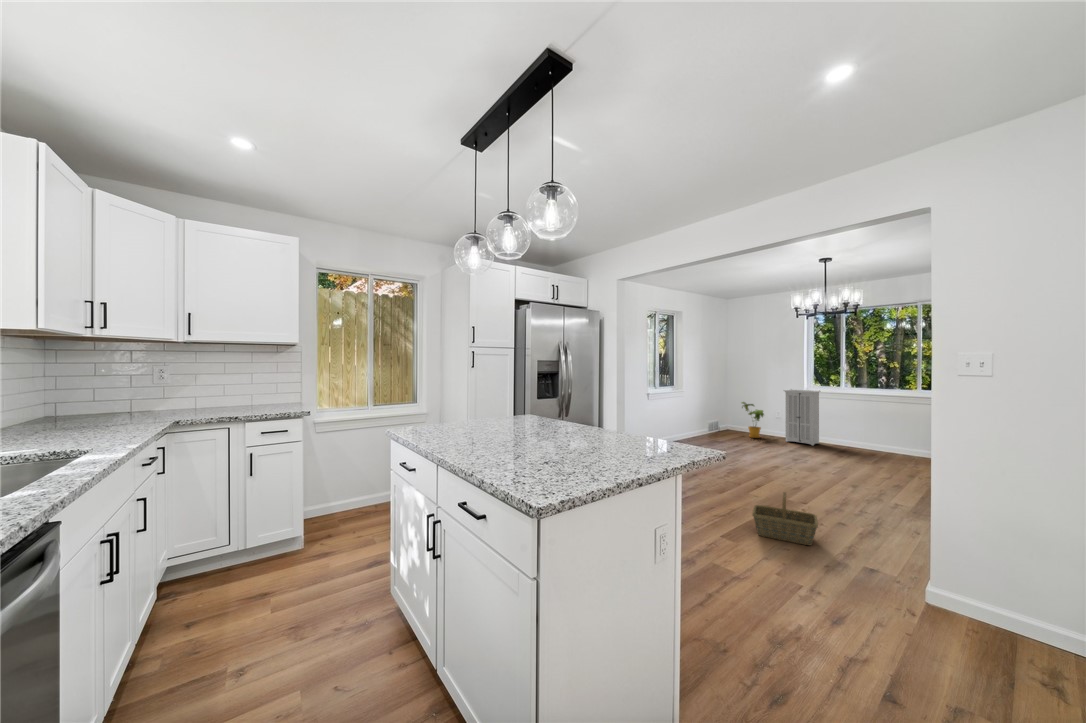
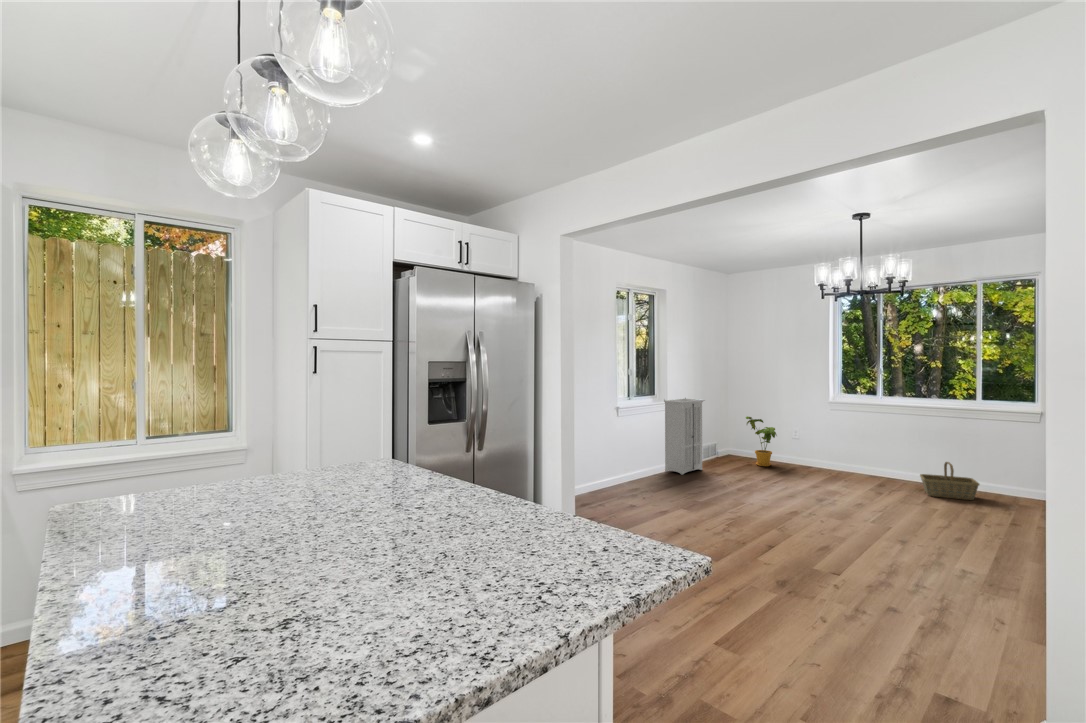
storage cabinet: present [784,389,820,446] -> present [664,398,705,475]
basket: present [752,492,818,545] -> present [920,462,979,500]

